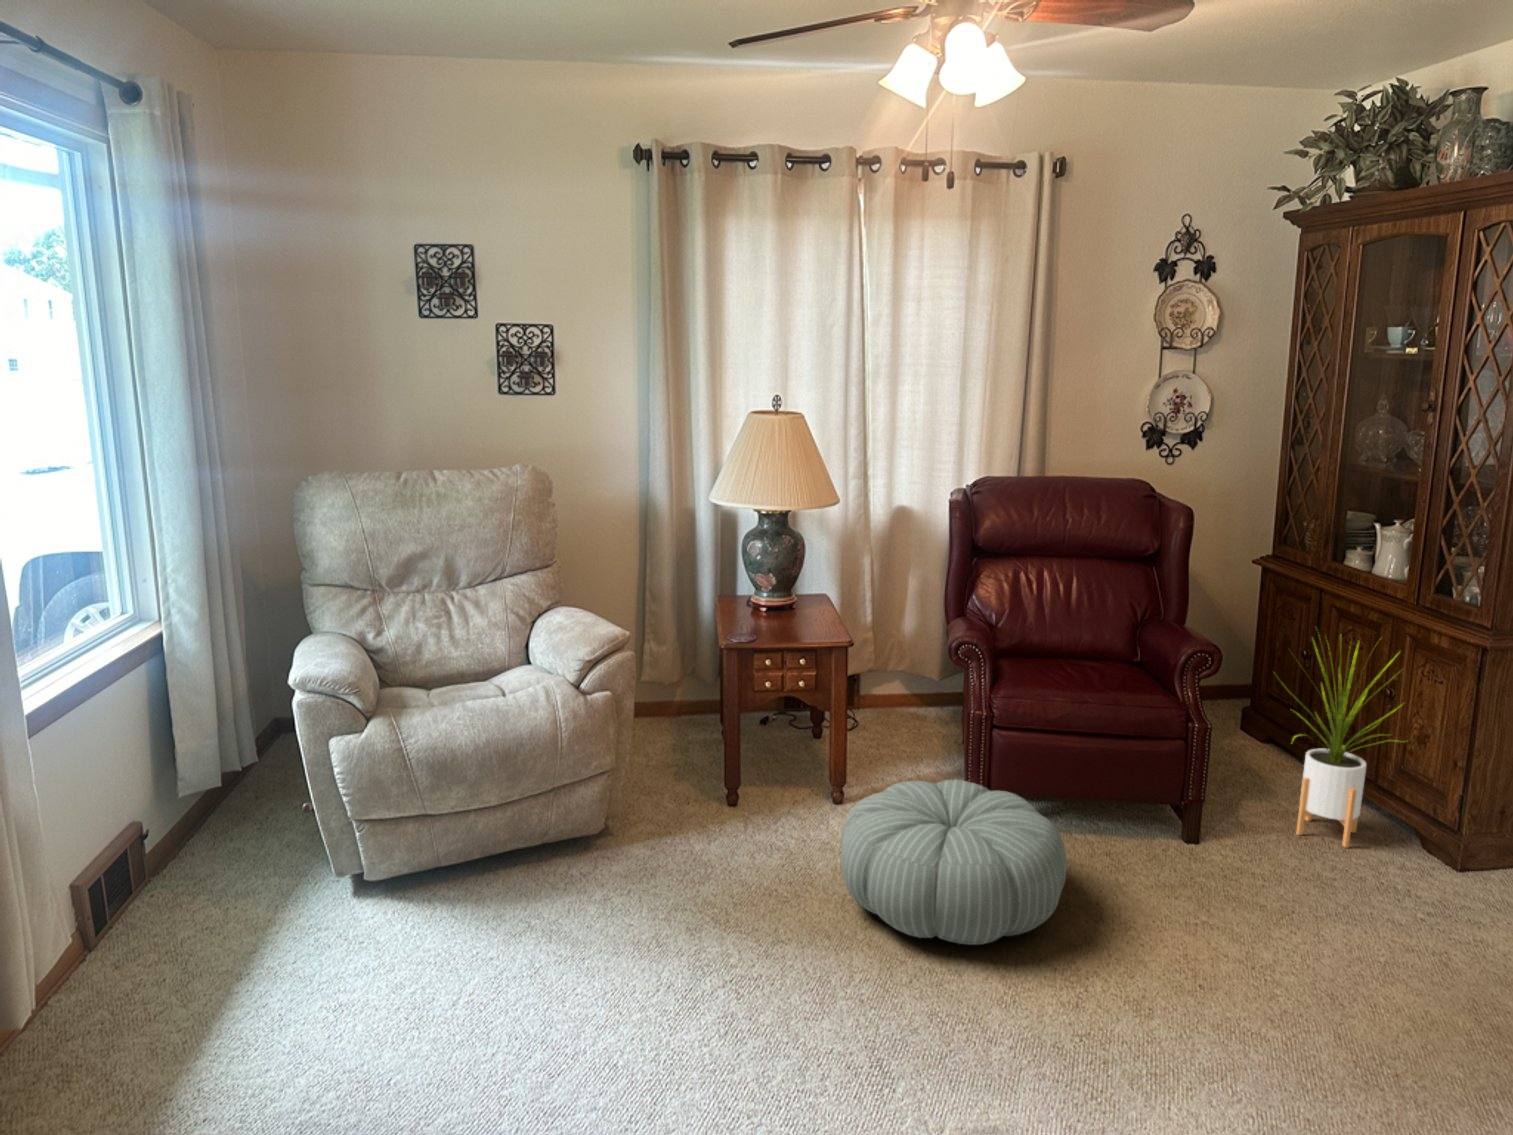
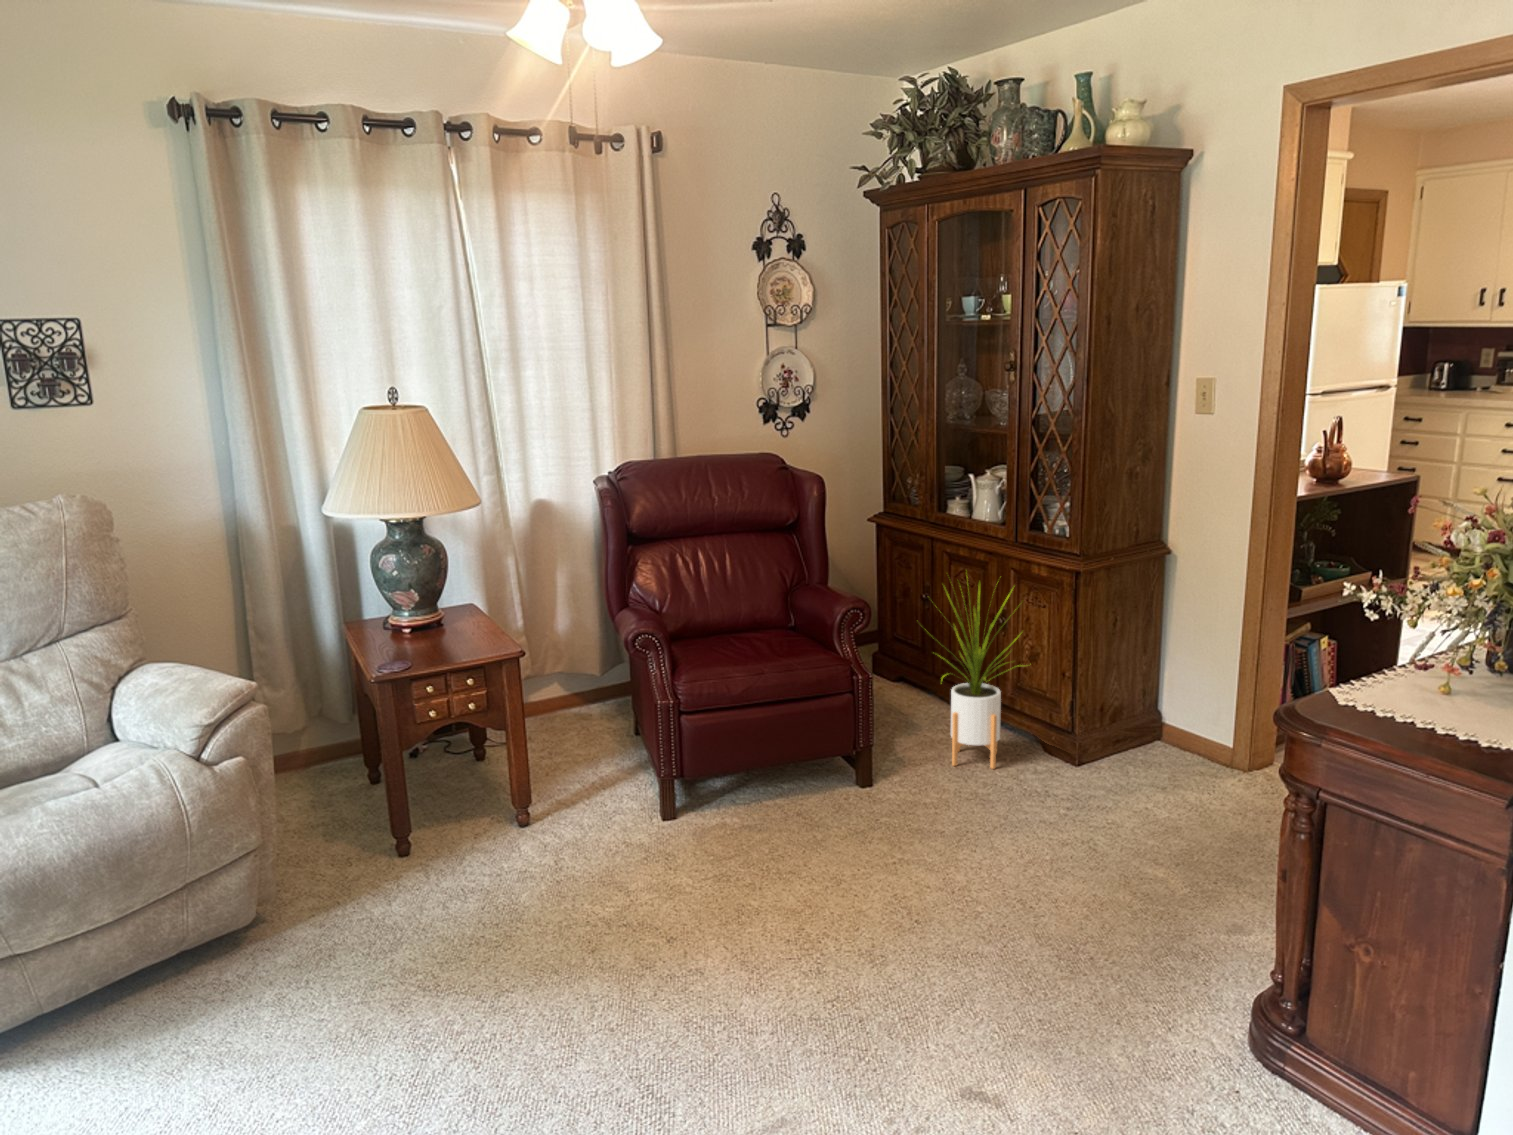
pouf: present [841,780,1067,945] -> none [547,777,780,948]

